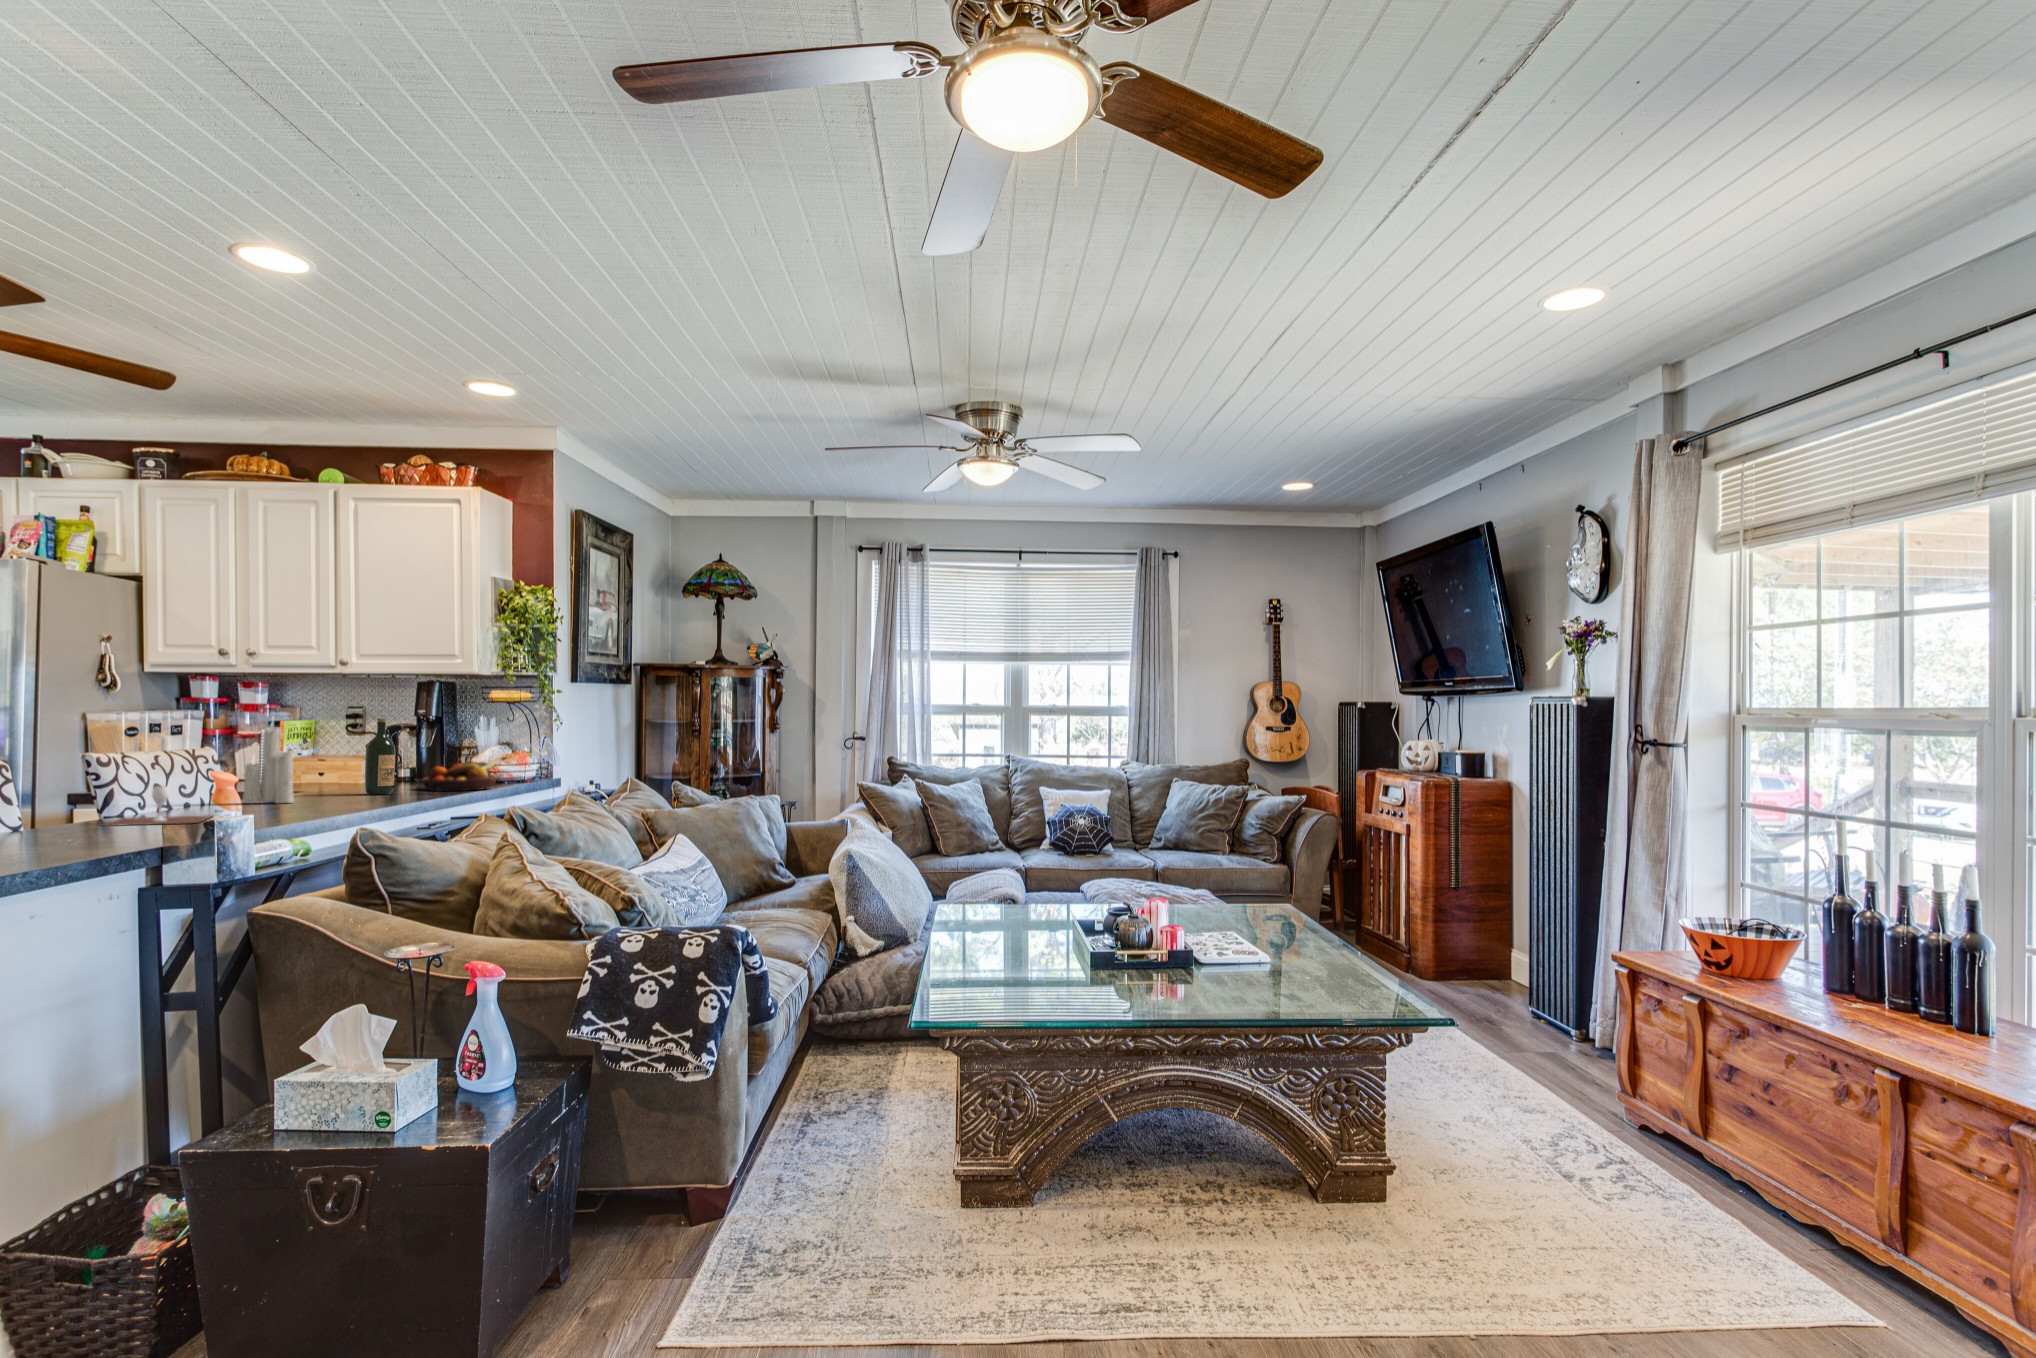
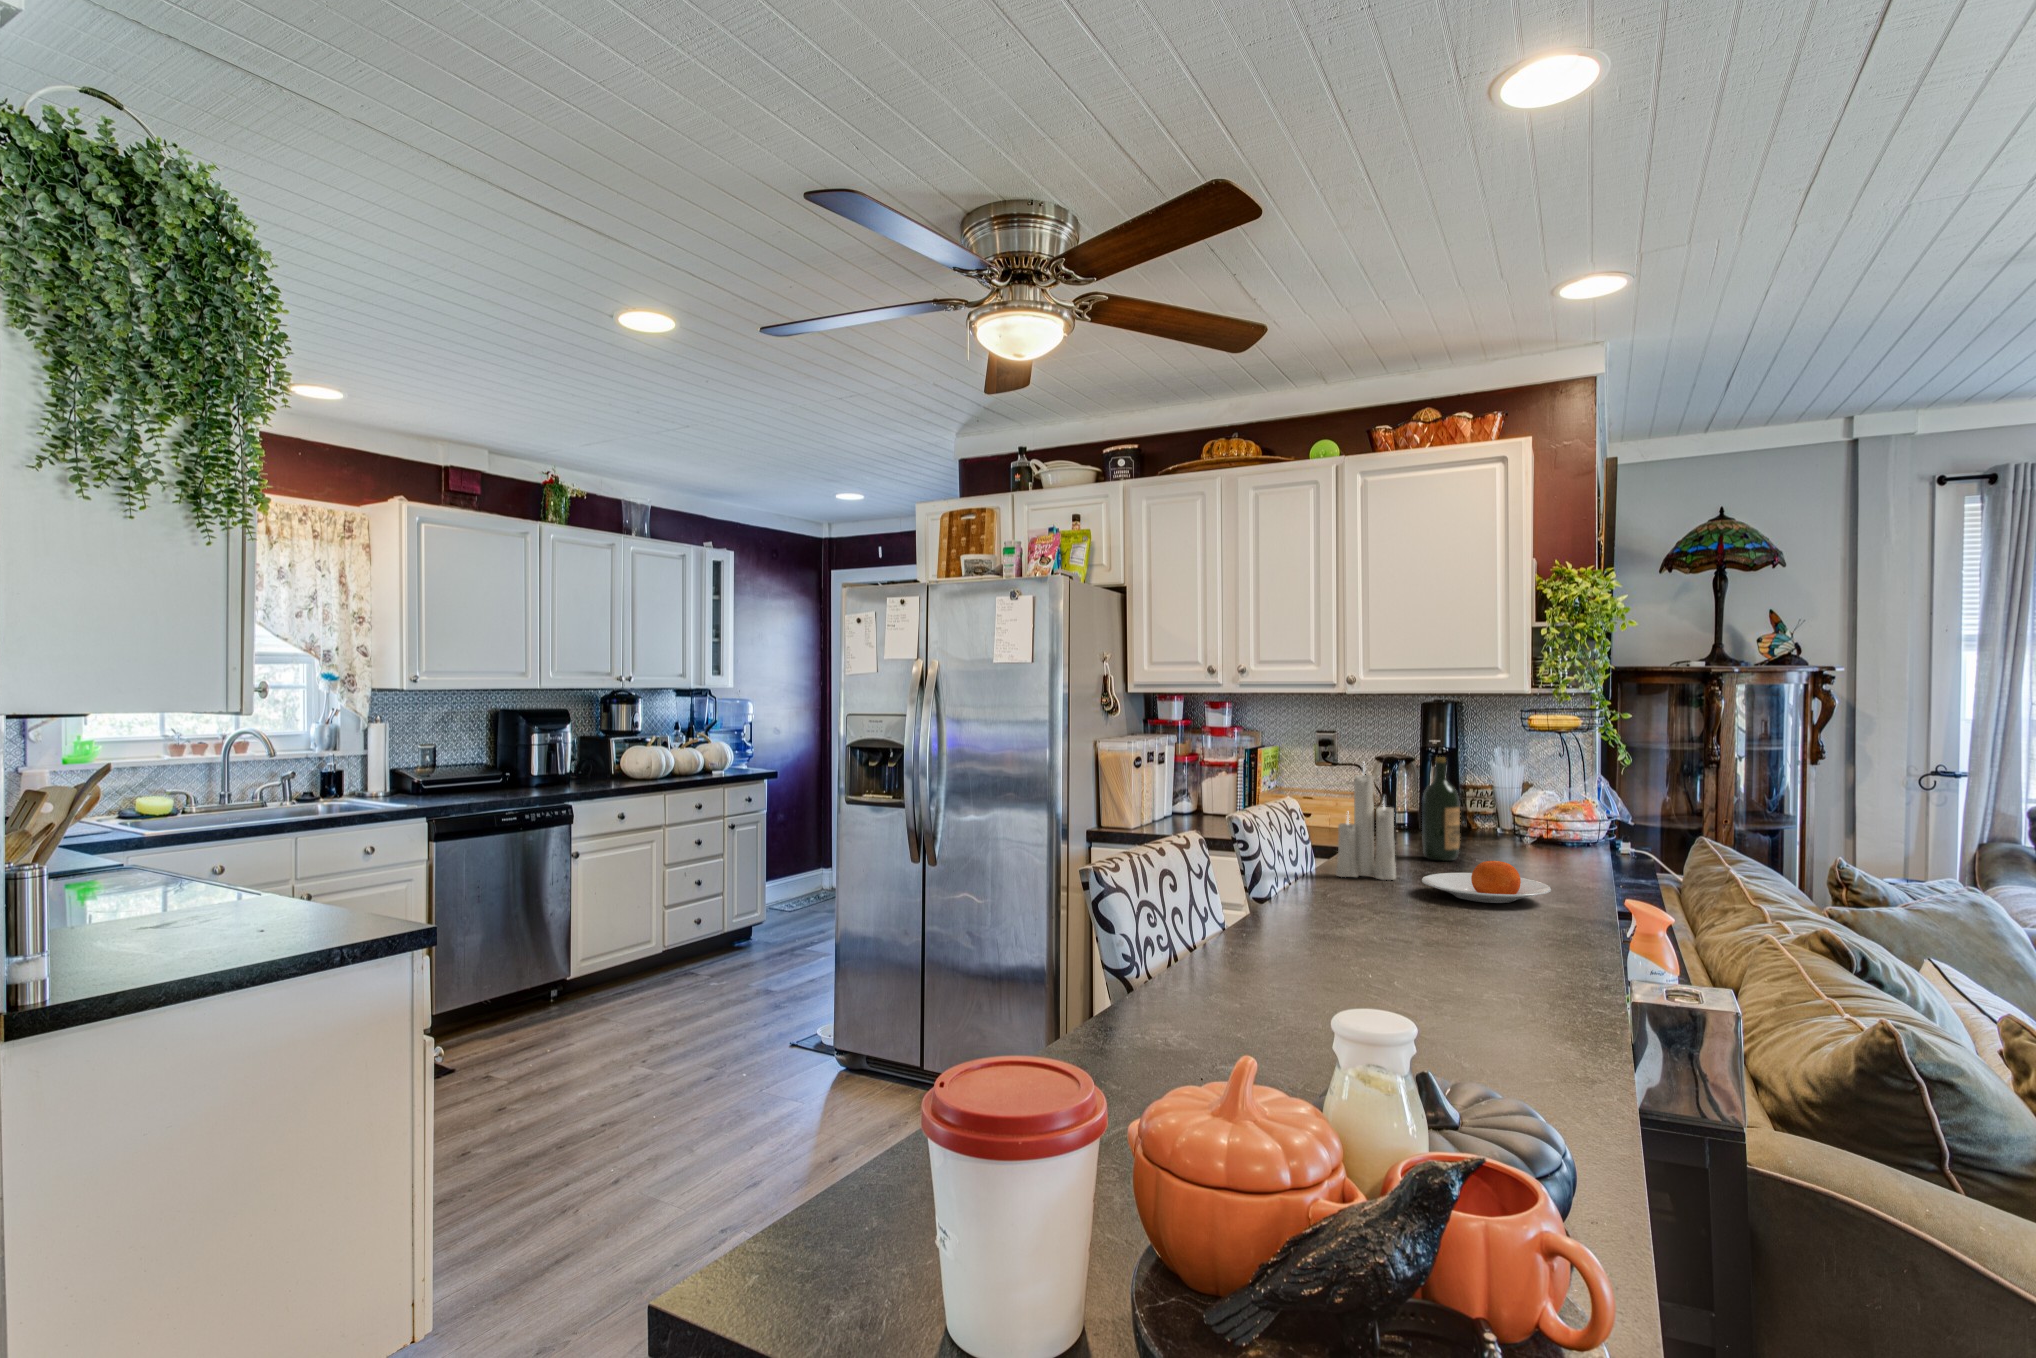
fruit bowl: present [422,761,497,791] -> none [1458,812,1557,856]
plate: none [284,782,382,809] -> present [1422,861,1551,903]
wine glass: present [104,786,212,826] -> none [1290,876,1424,939]

